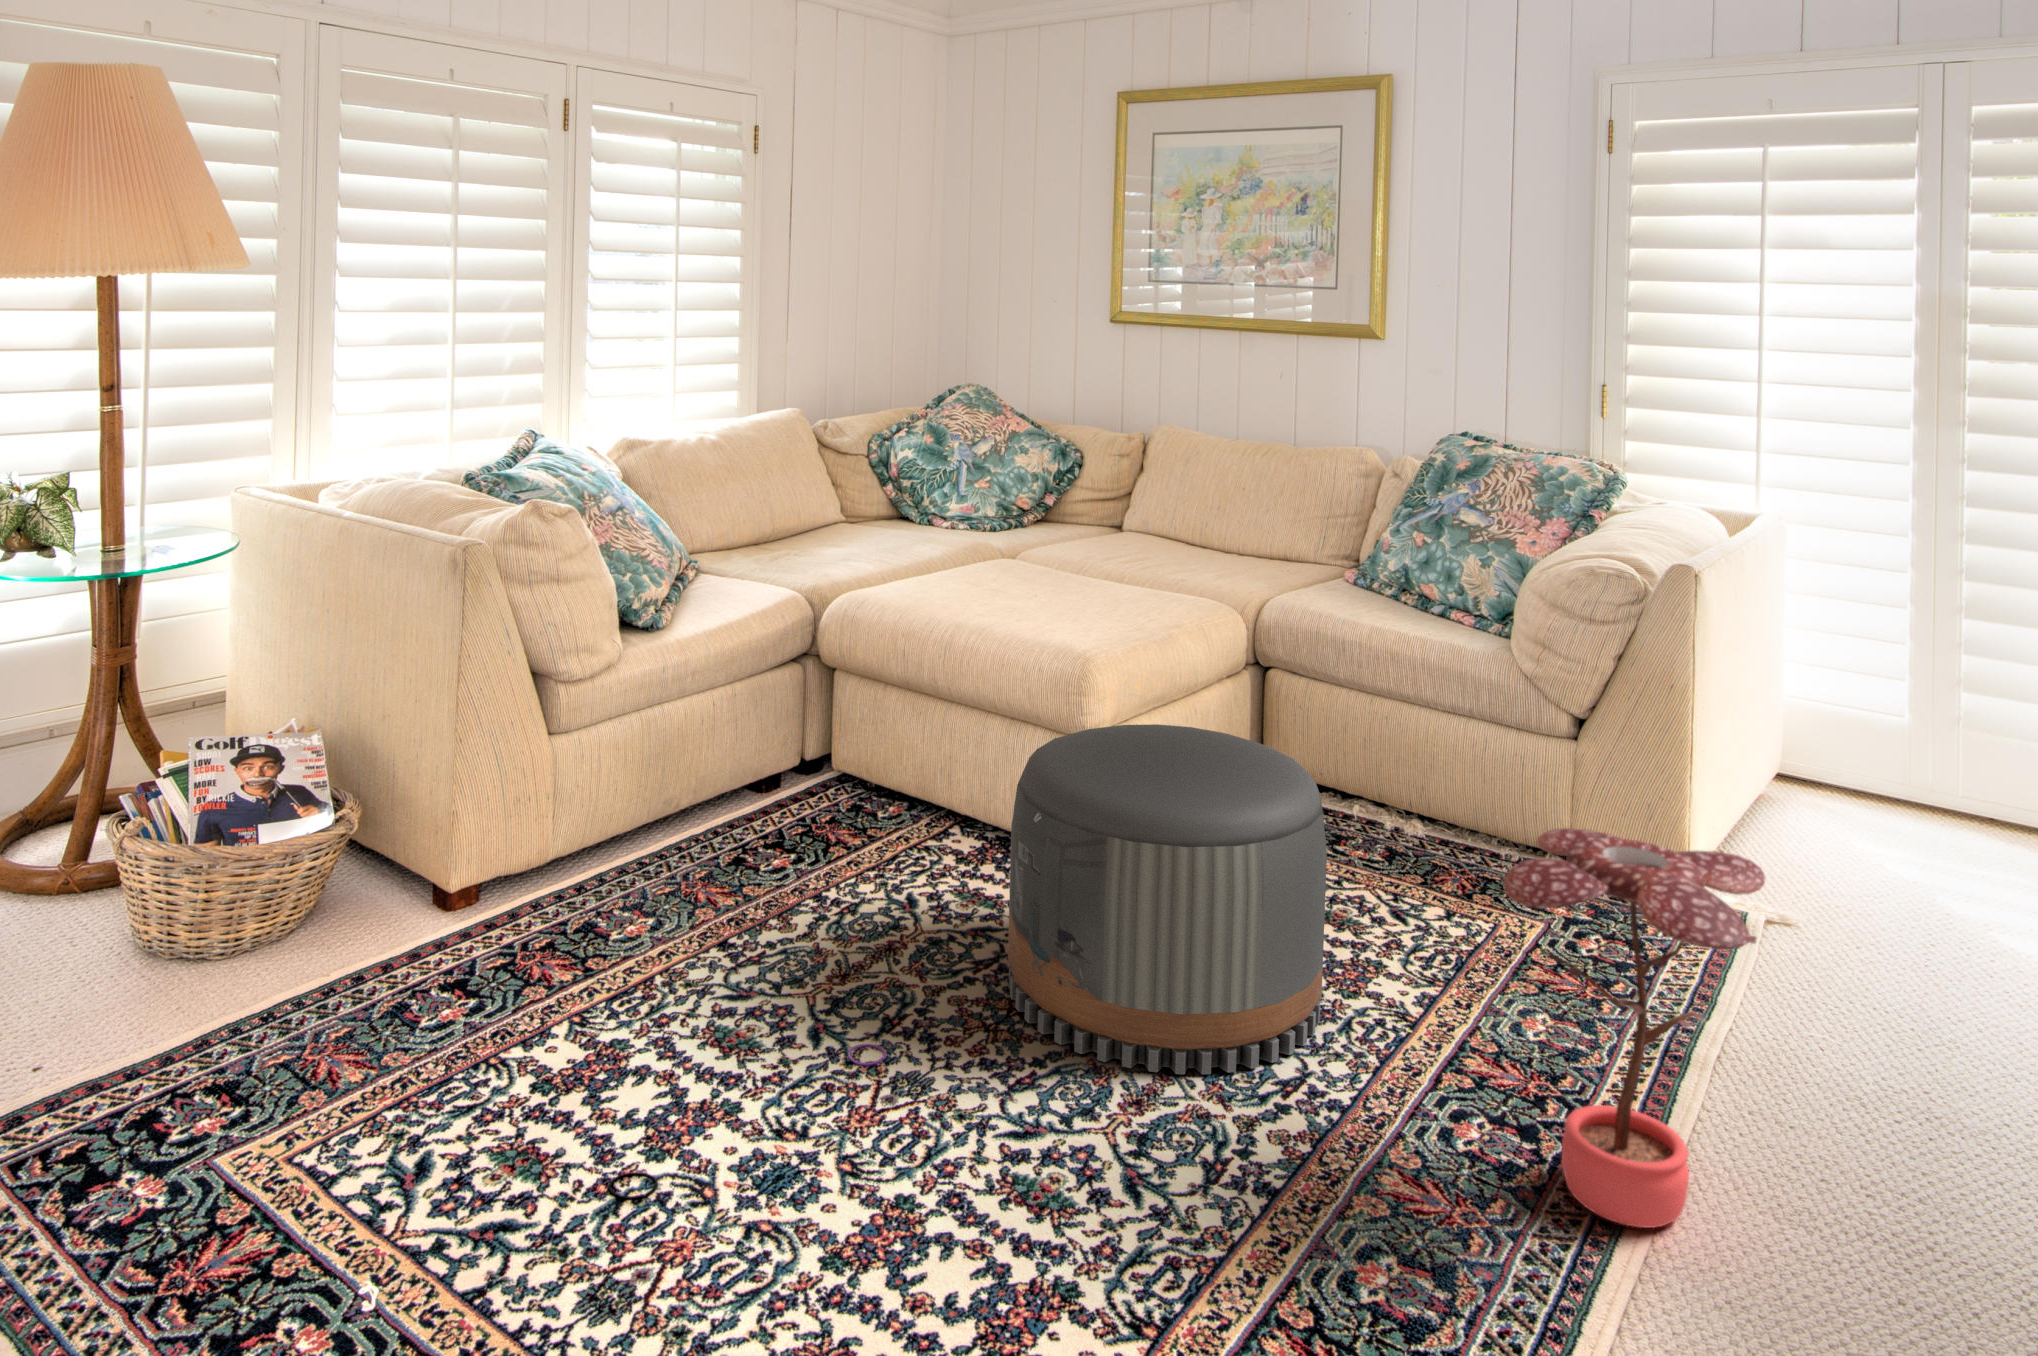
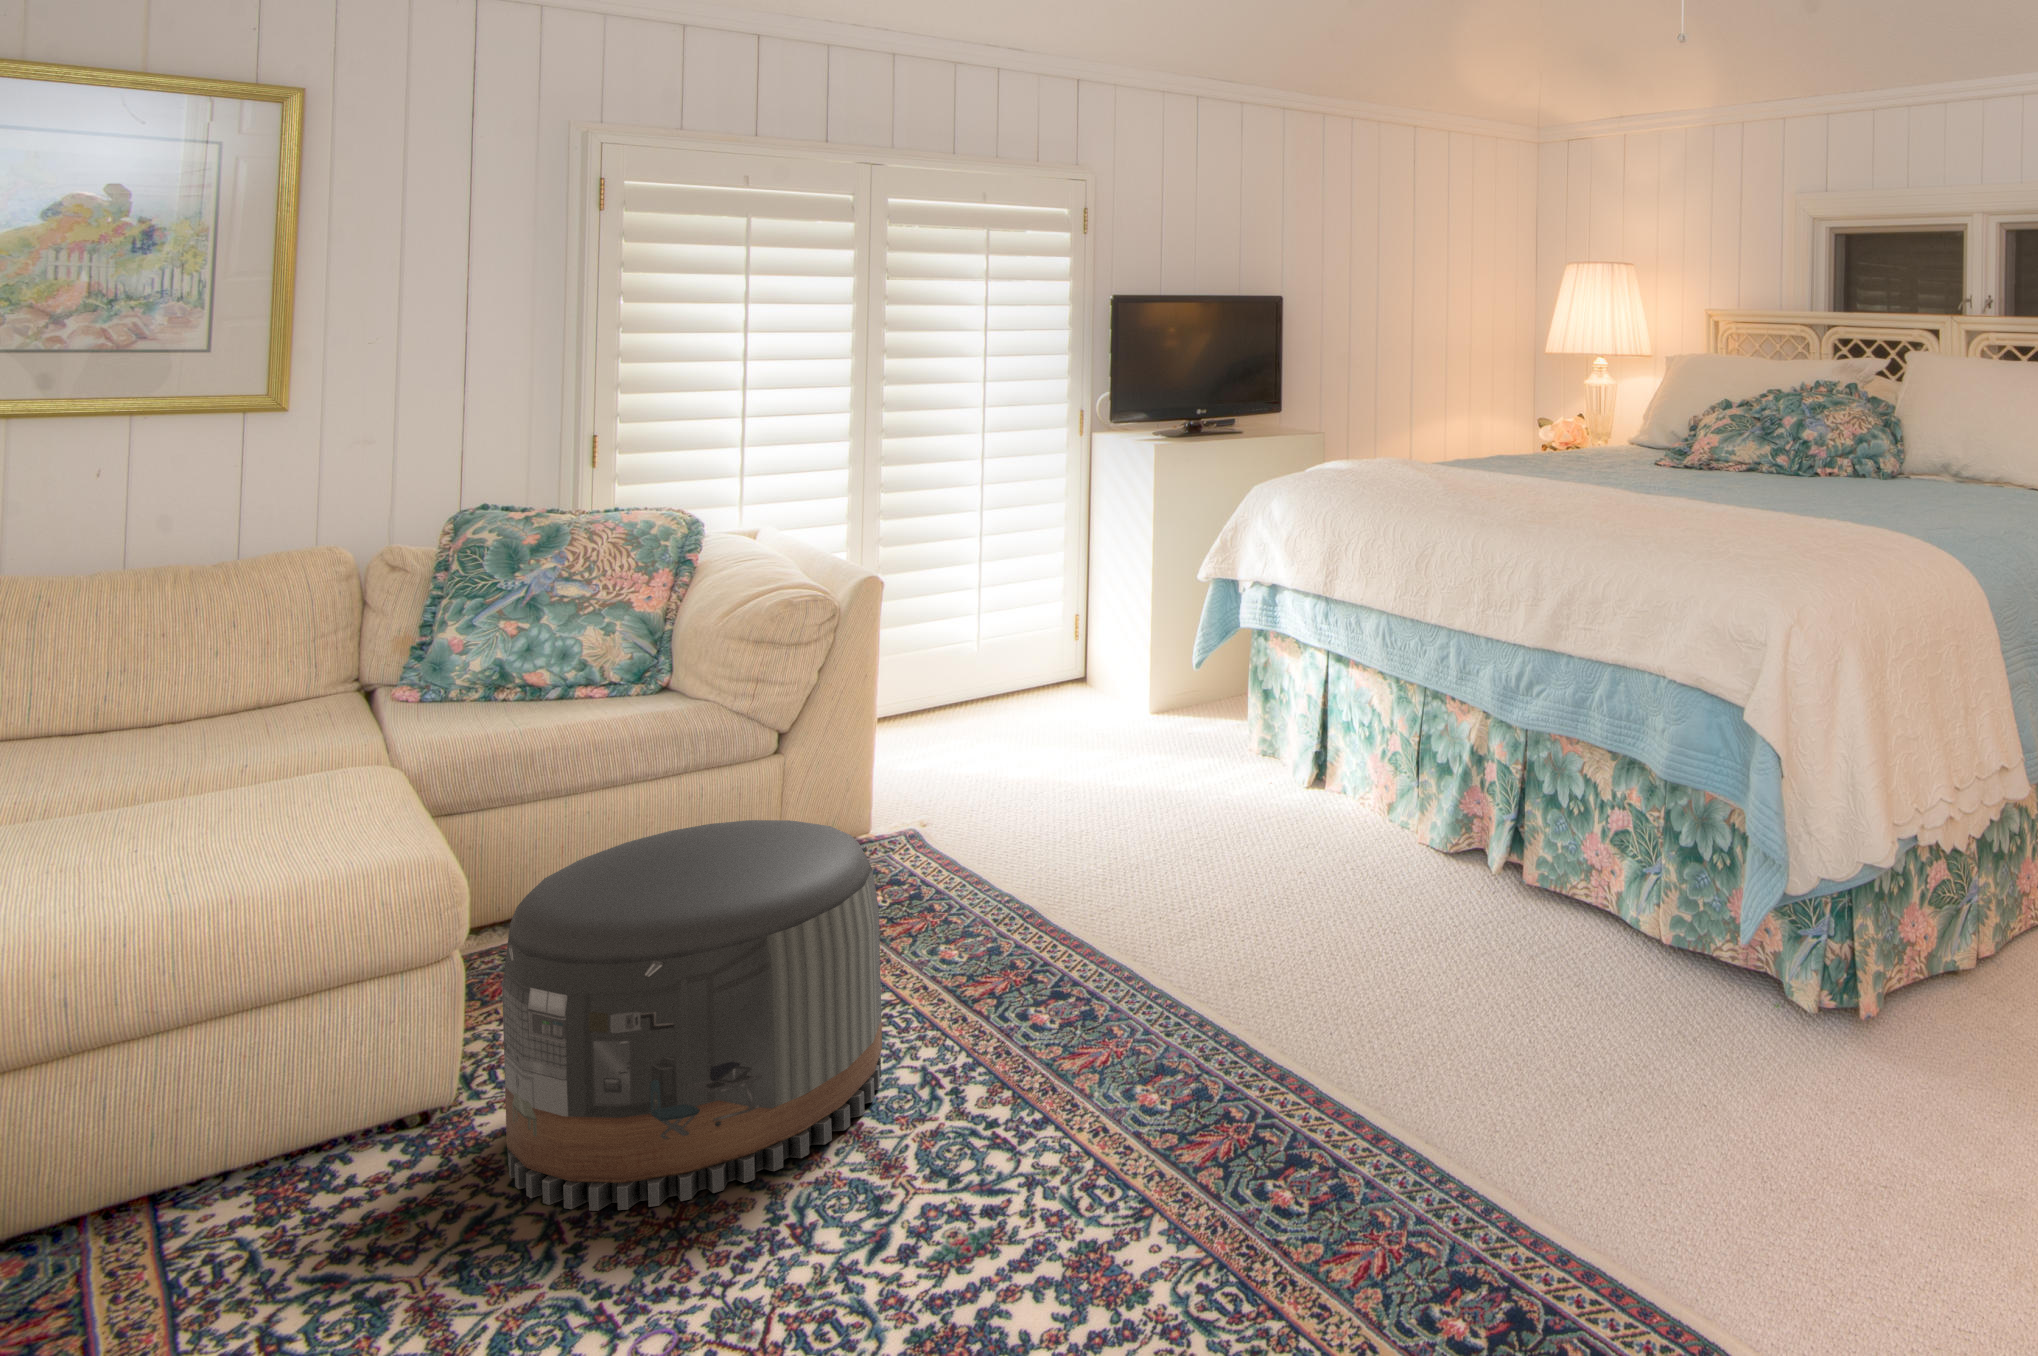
potted plant: present [1503,828,1765,1228] -> none [1055,726,1248,999]

